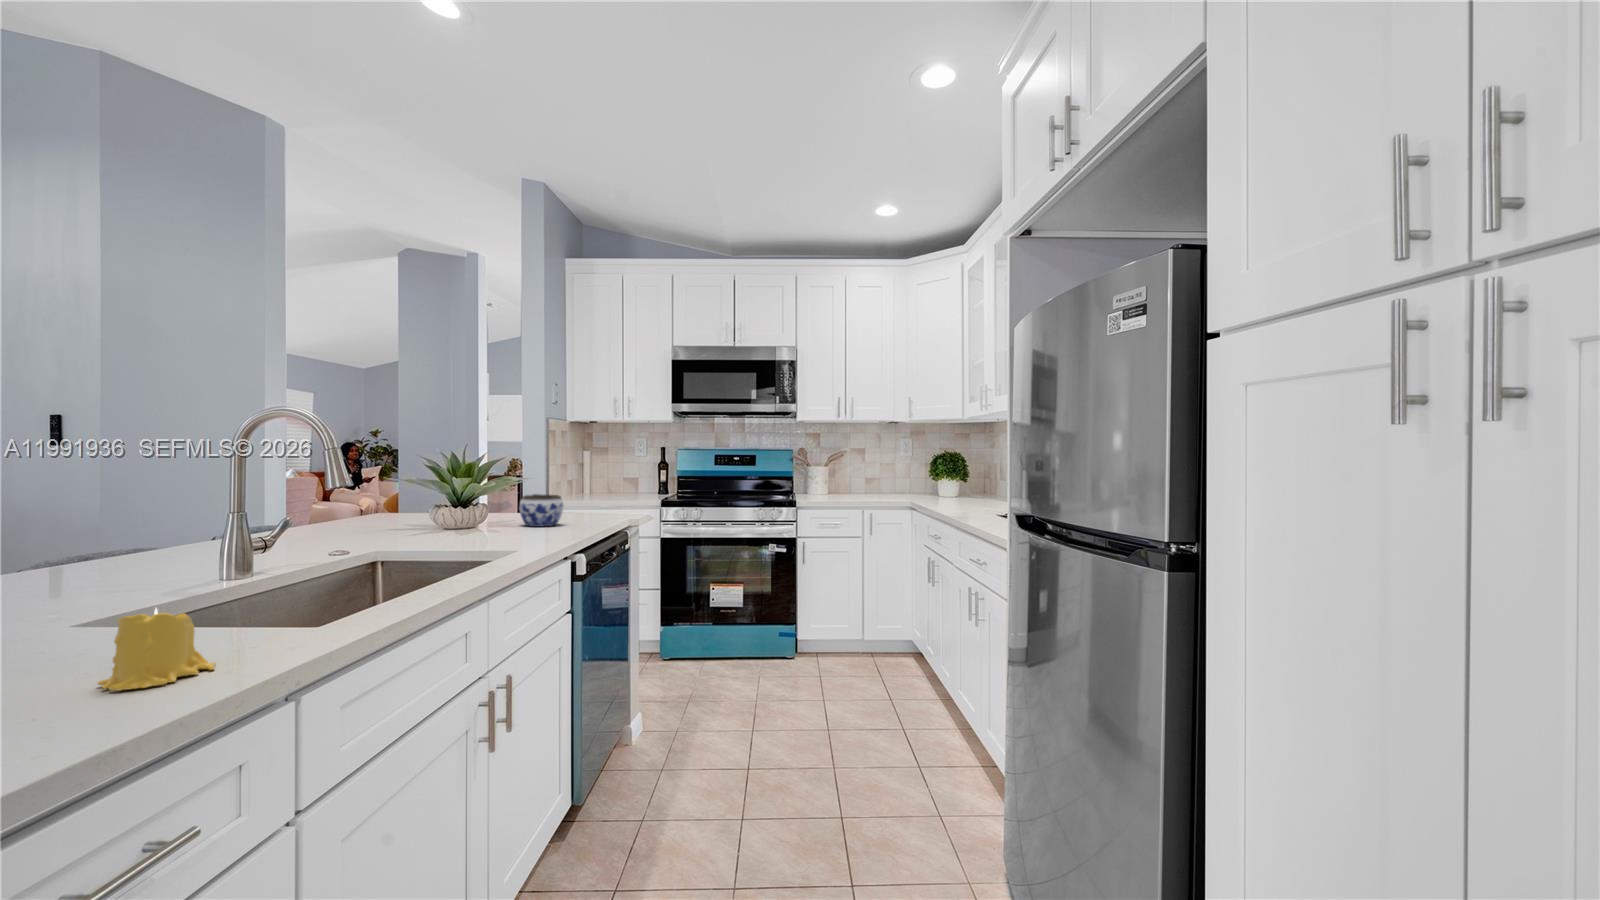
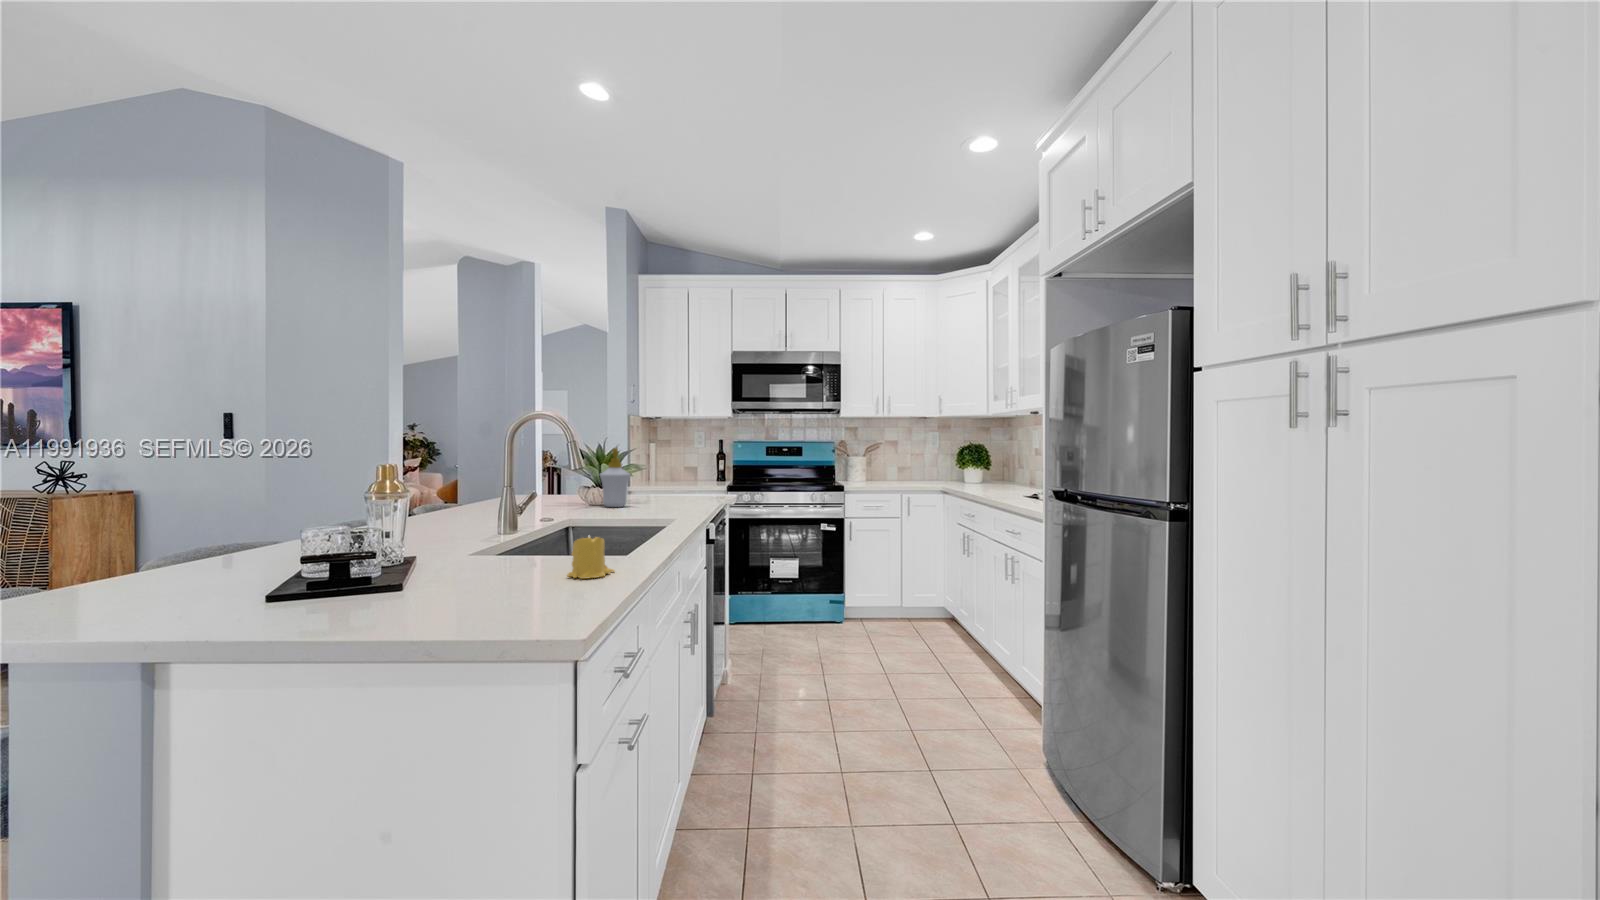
soap bottle: none [454,456,495,530] -> present [600,448,630,507]
jar: present [519,494,563,527] -> none [643,479,677,505]

